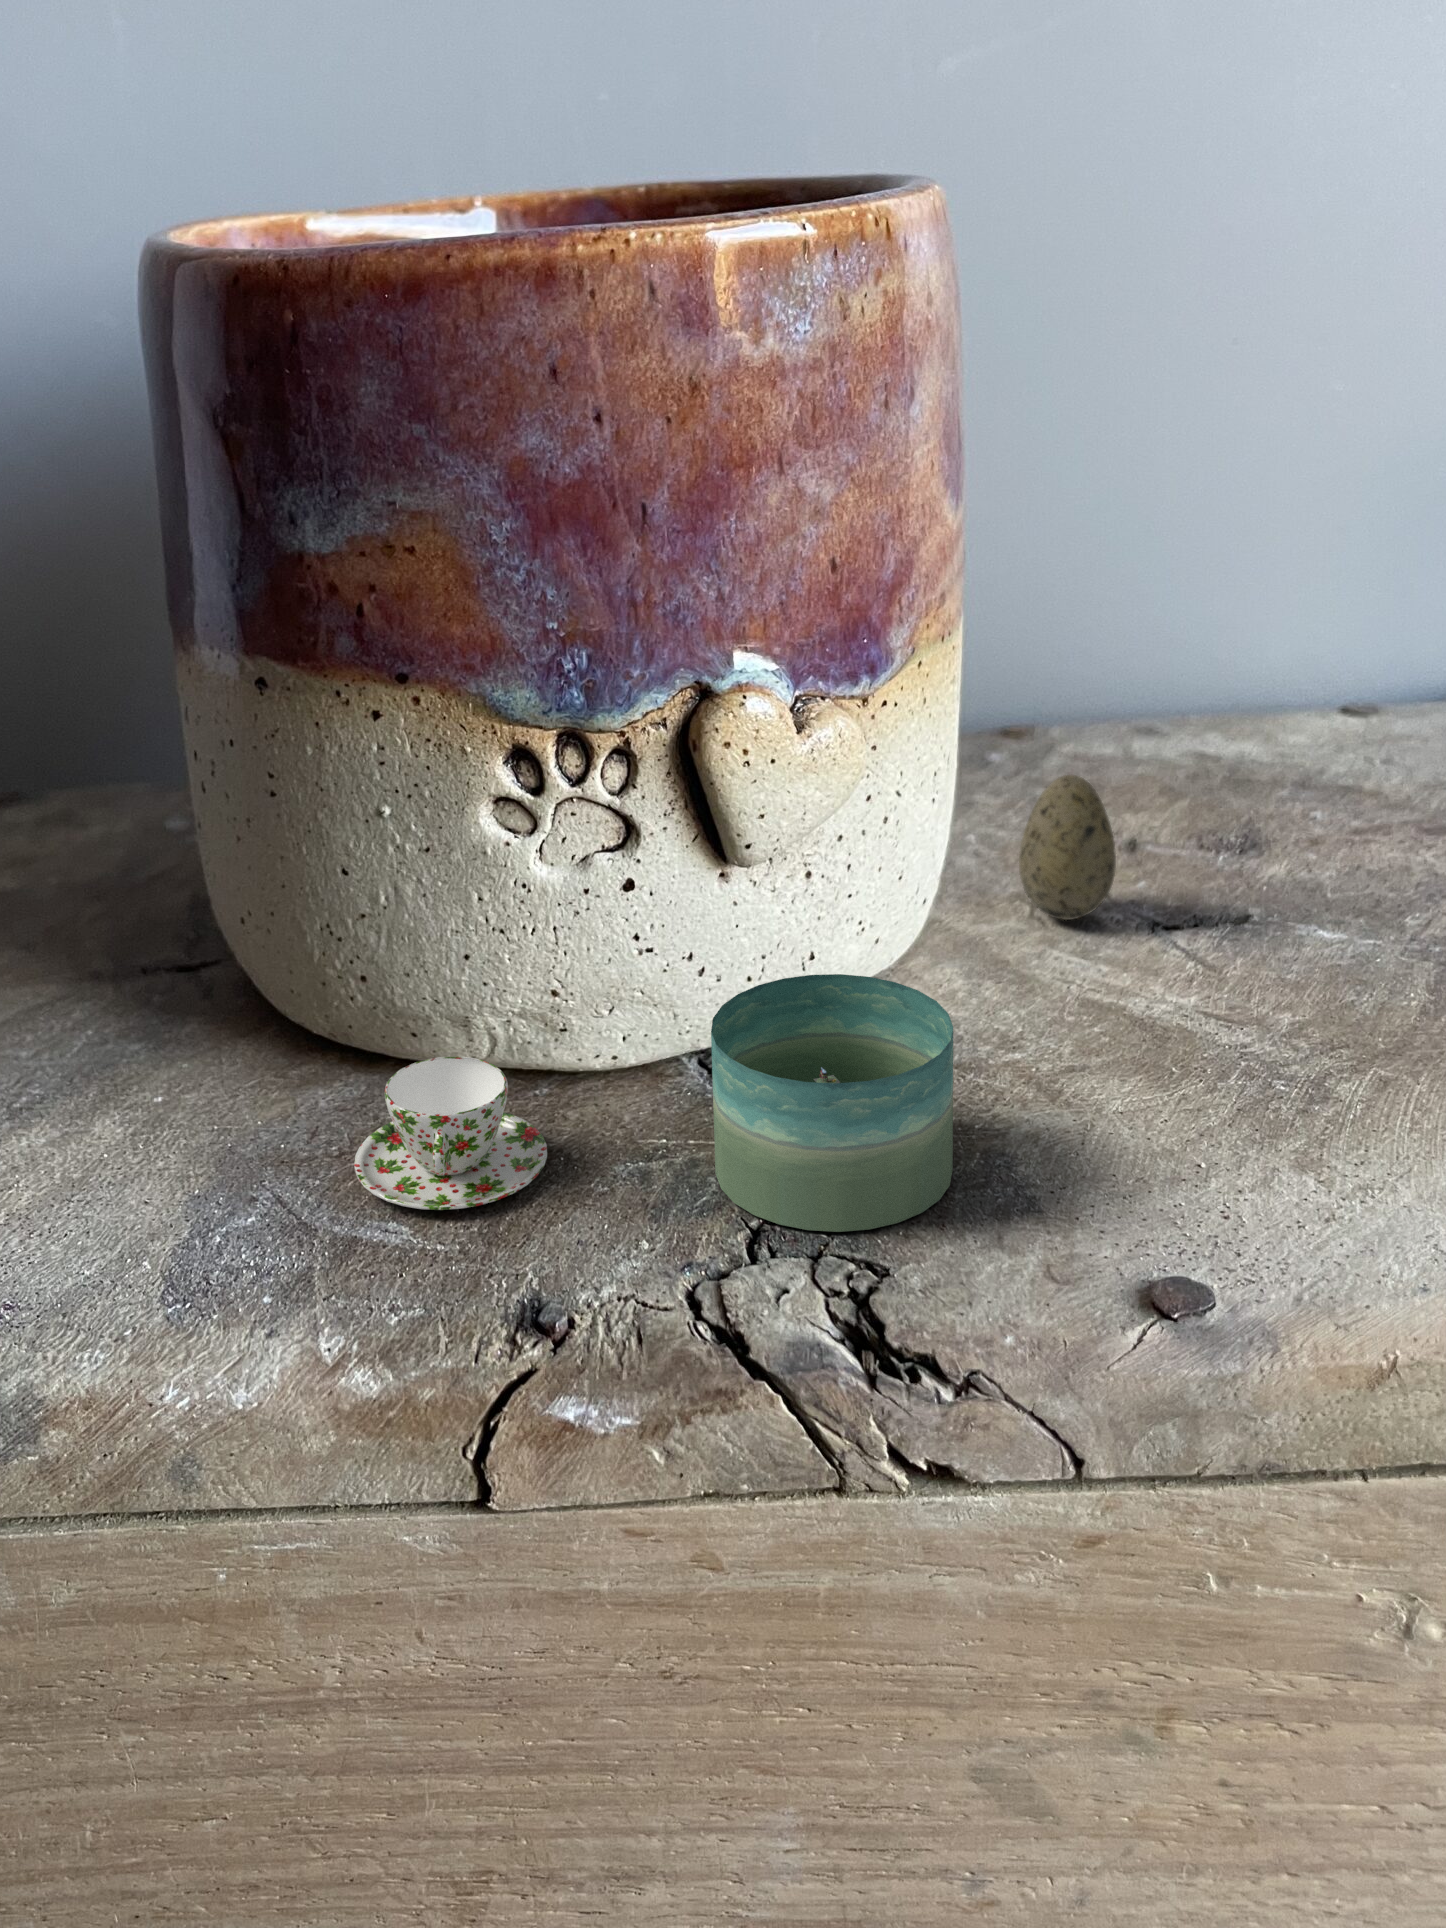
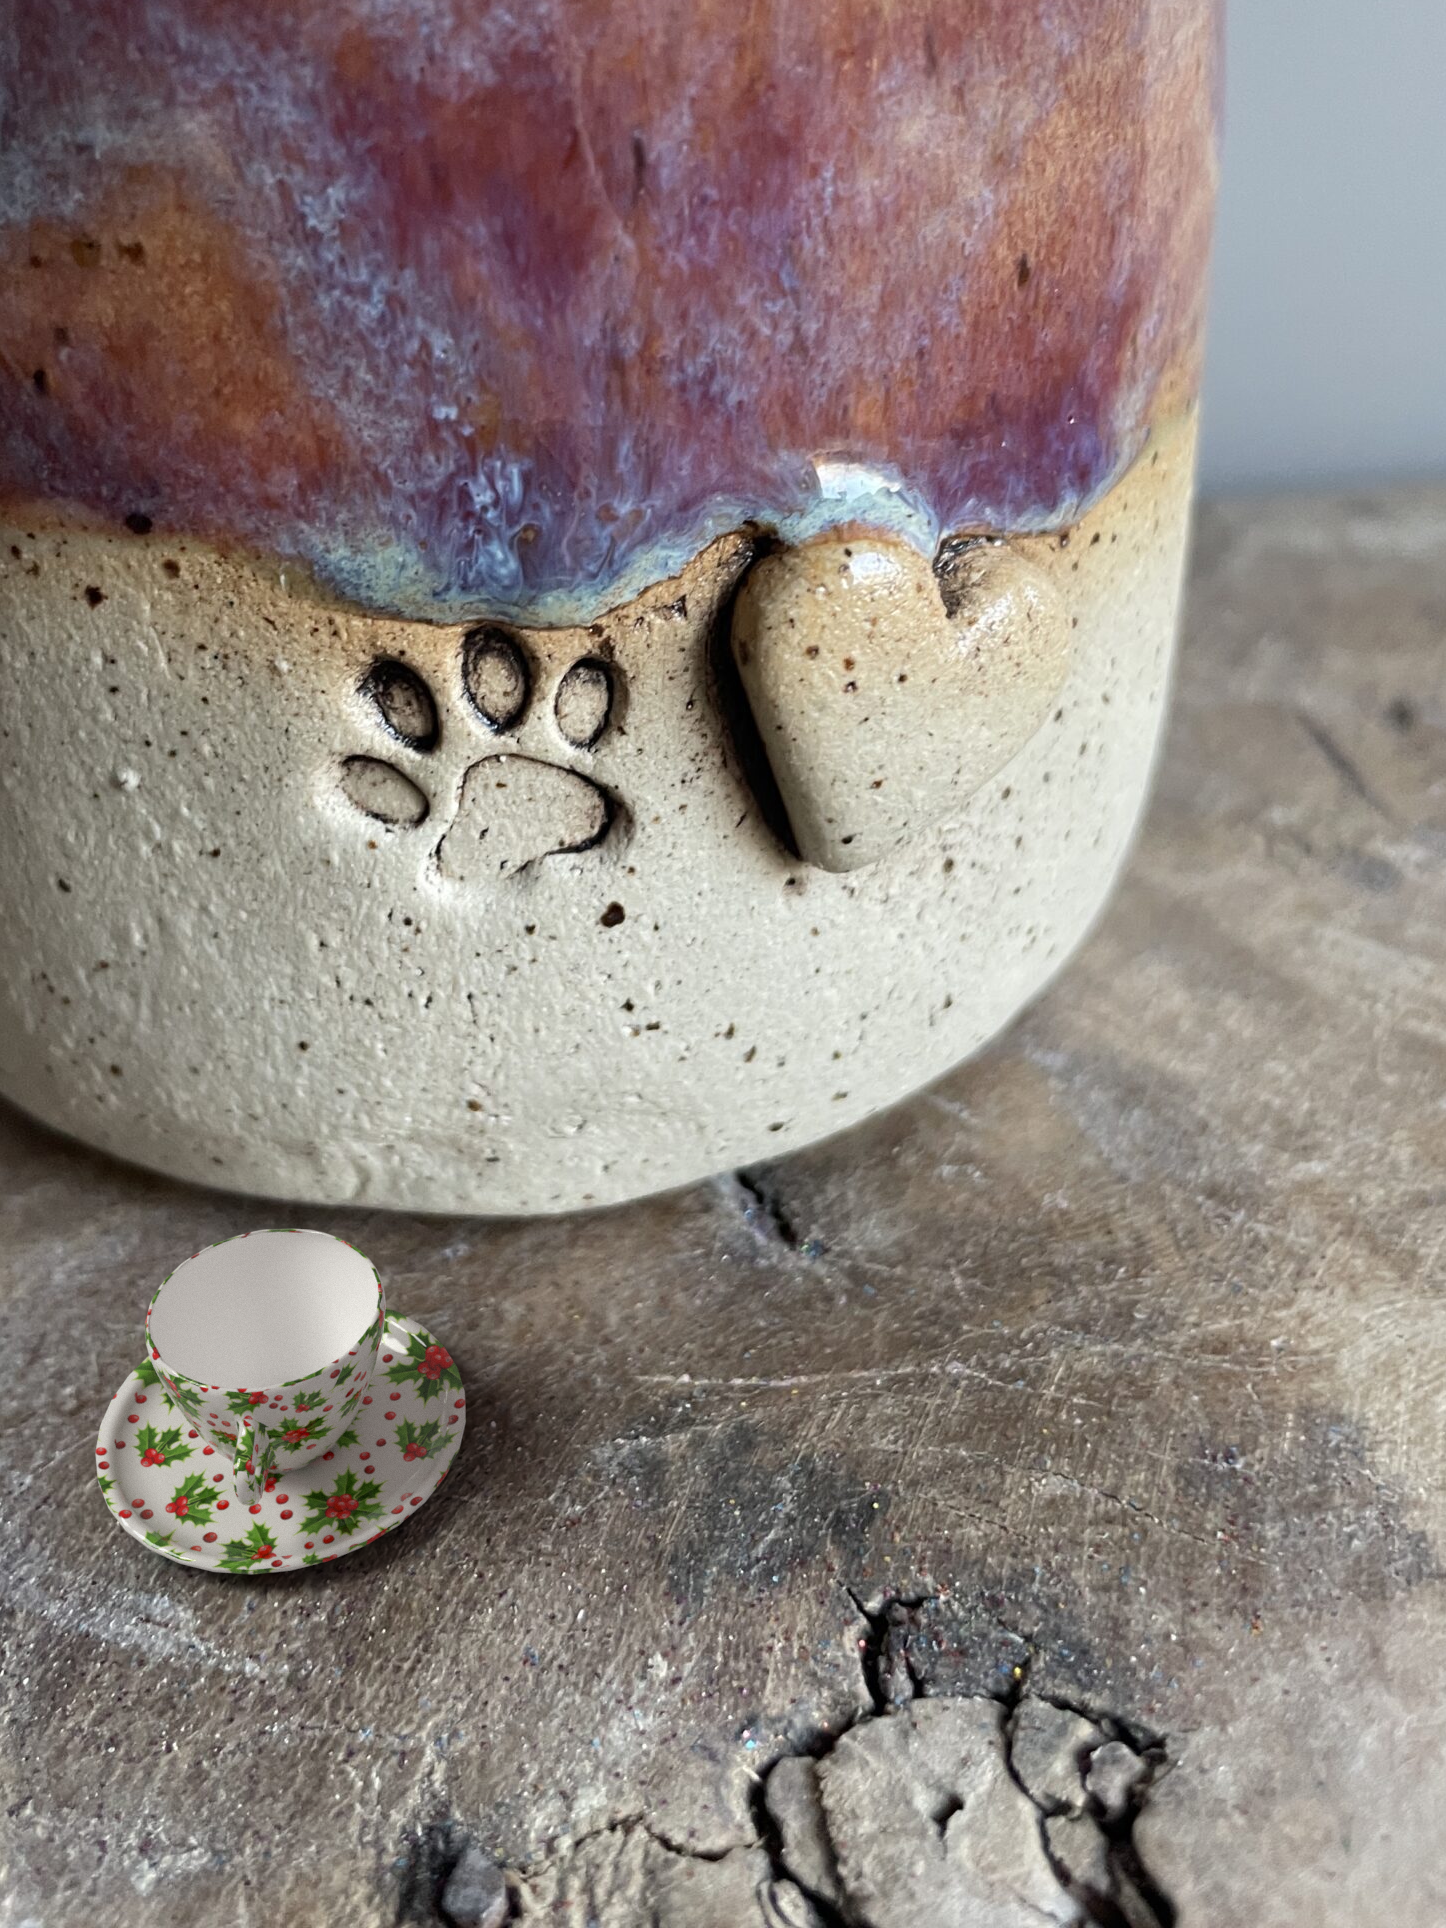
decorative egg: present [1019,775,1116,920] -> none [1253,624,1419,858]
candle: present [711,974,953,1232] -> none [783,1062,1268,1623]

